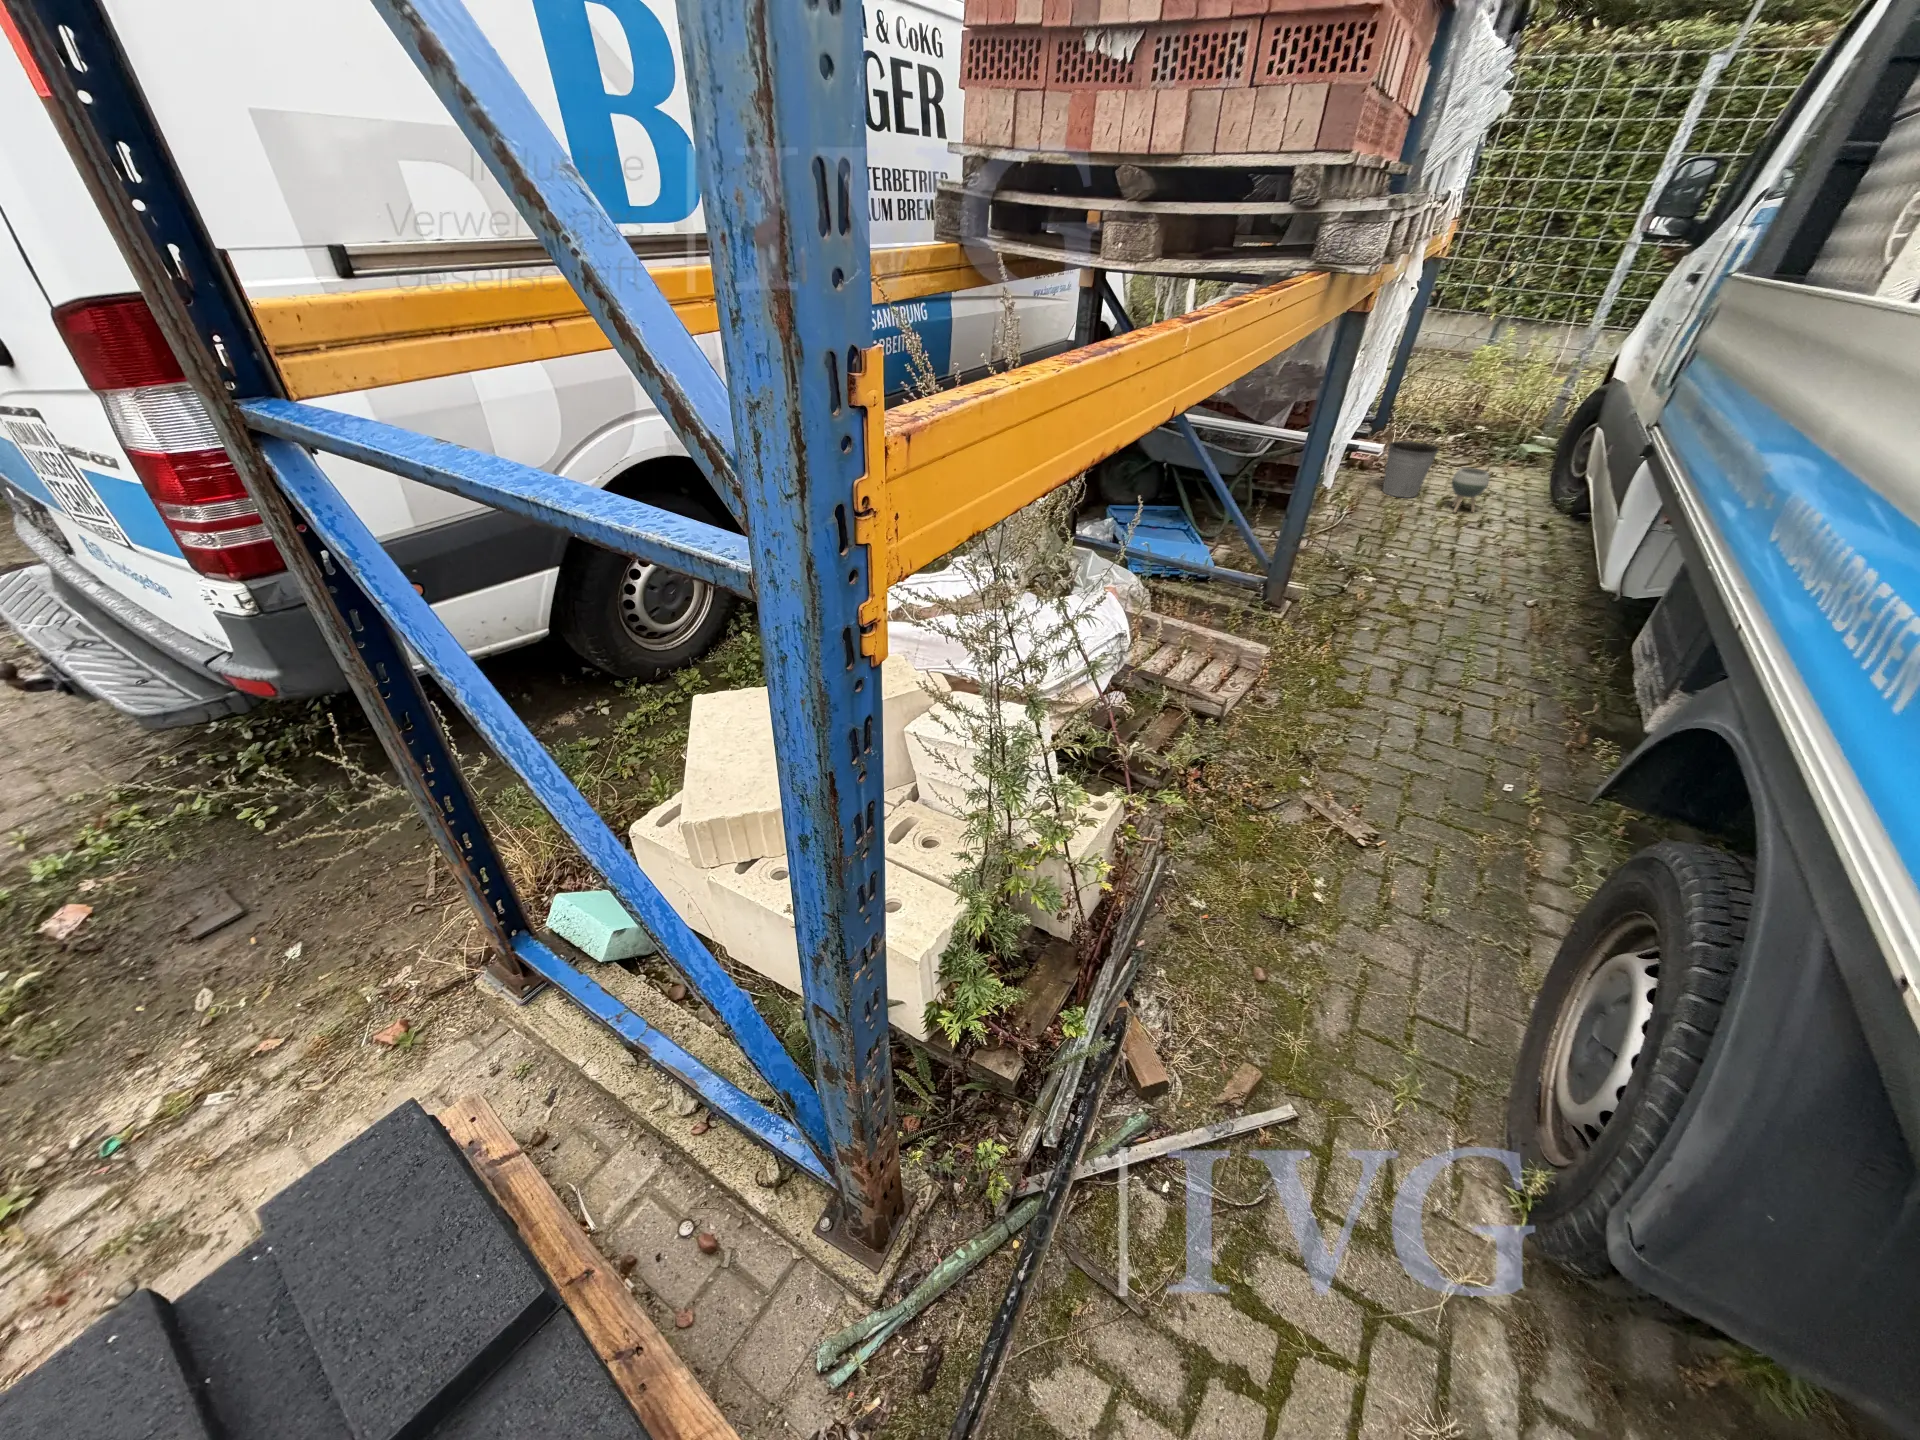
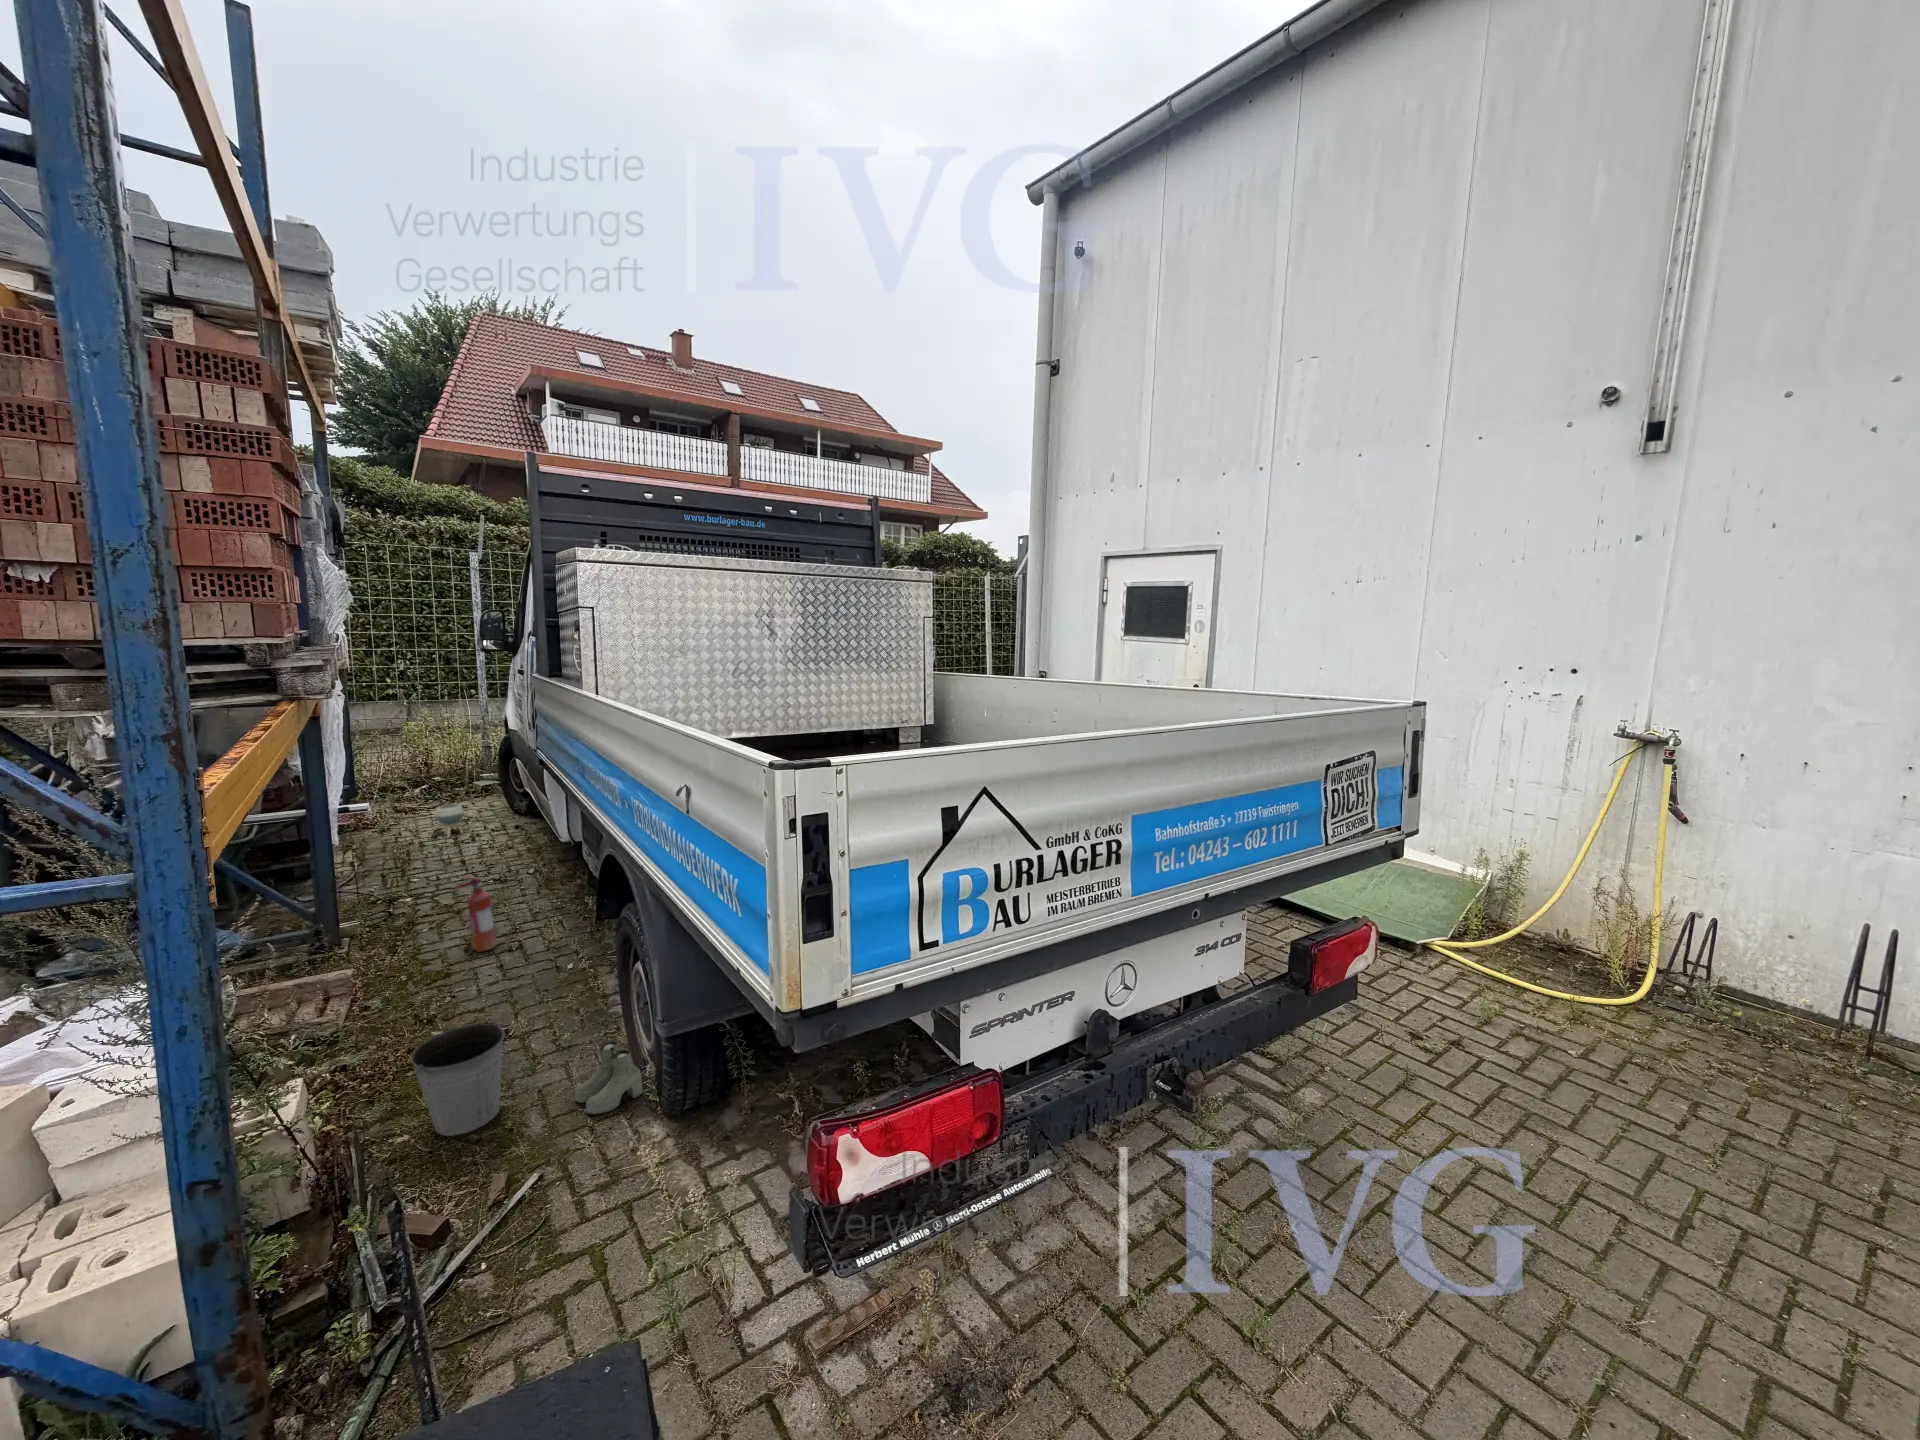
bucket: present [1383,441,1439,498] -> present [409,1020,504,1136]
fire extinguisher: none [1401,587,1455,698] -> present [455,876,496,952]
boots: none [1401,995,1522,1110] -> present [575,1041,643,1114]

